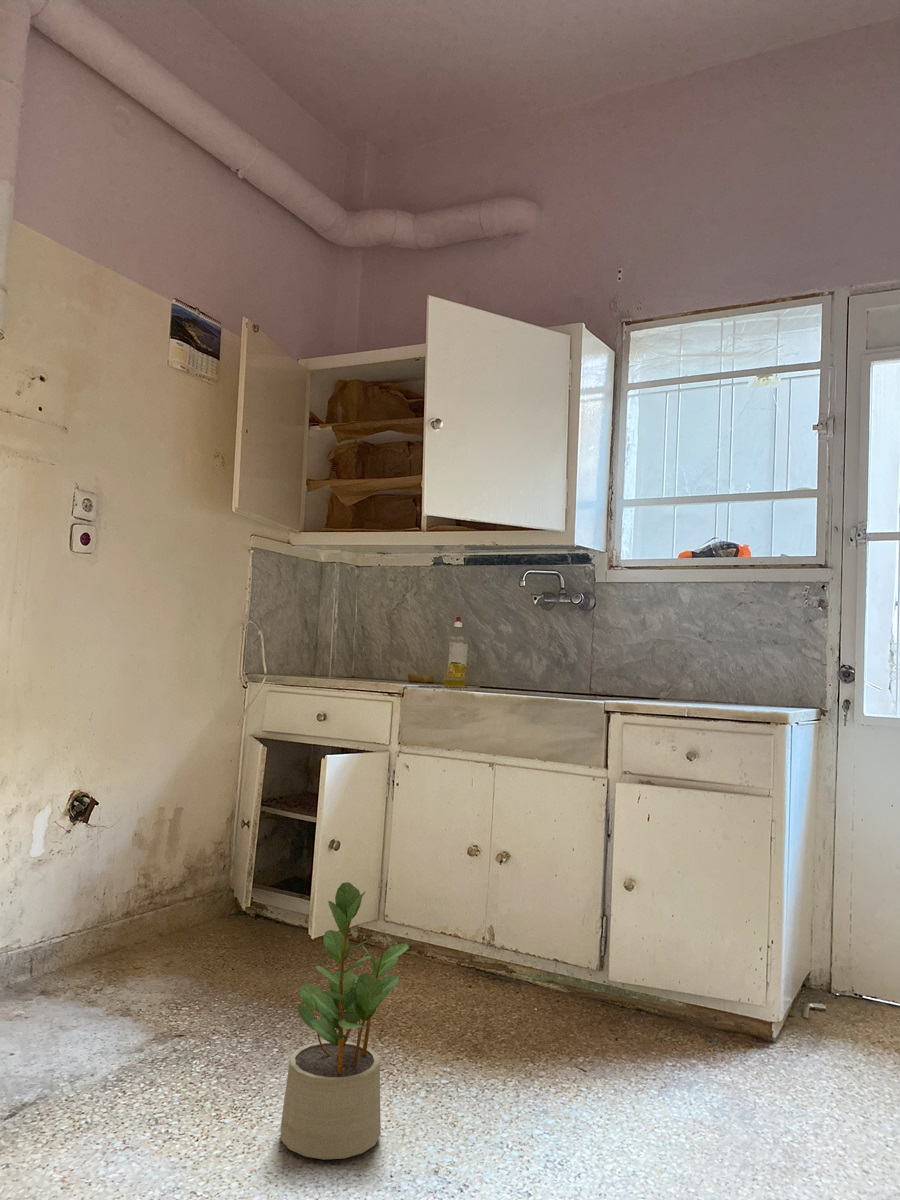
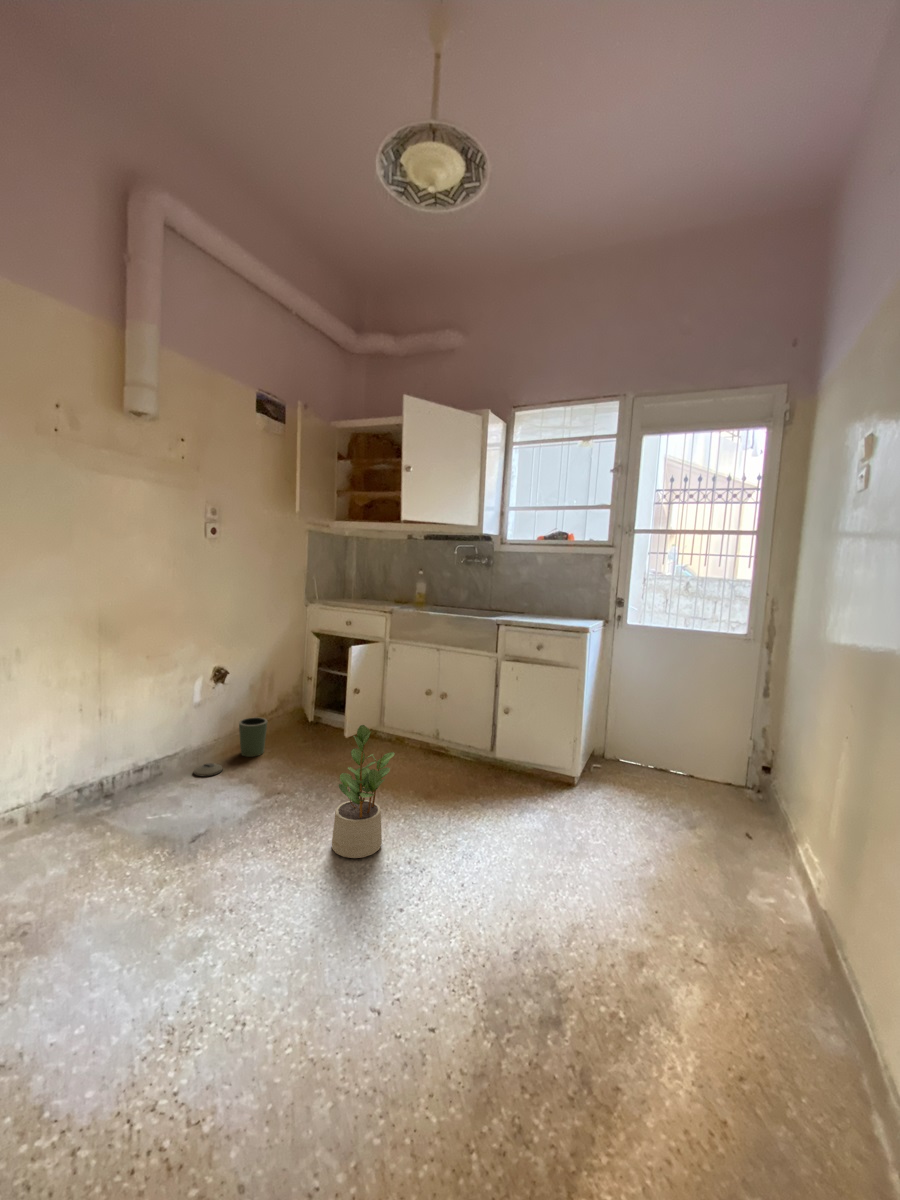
trash can: none [21,892,165,1000] -> present [194,717,267,776]

